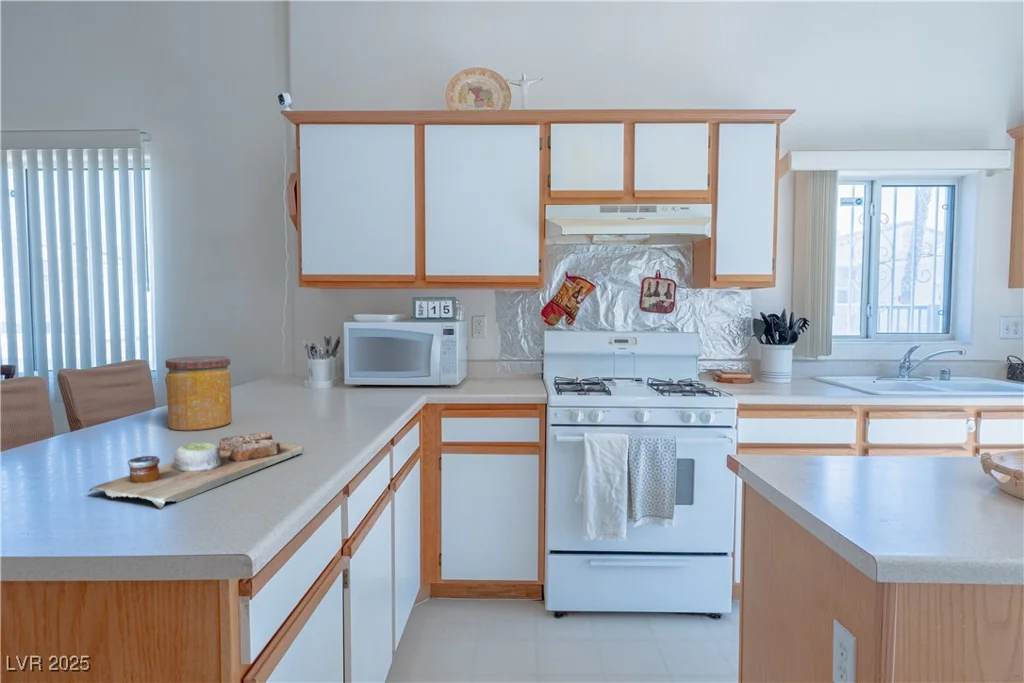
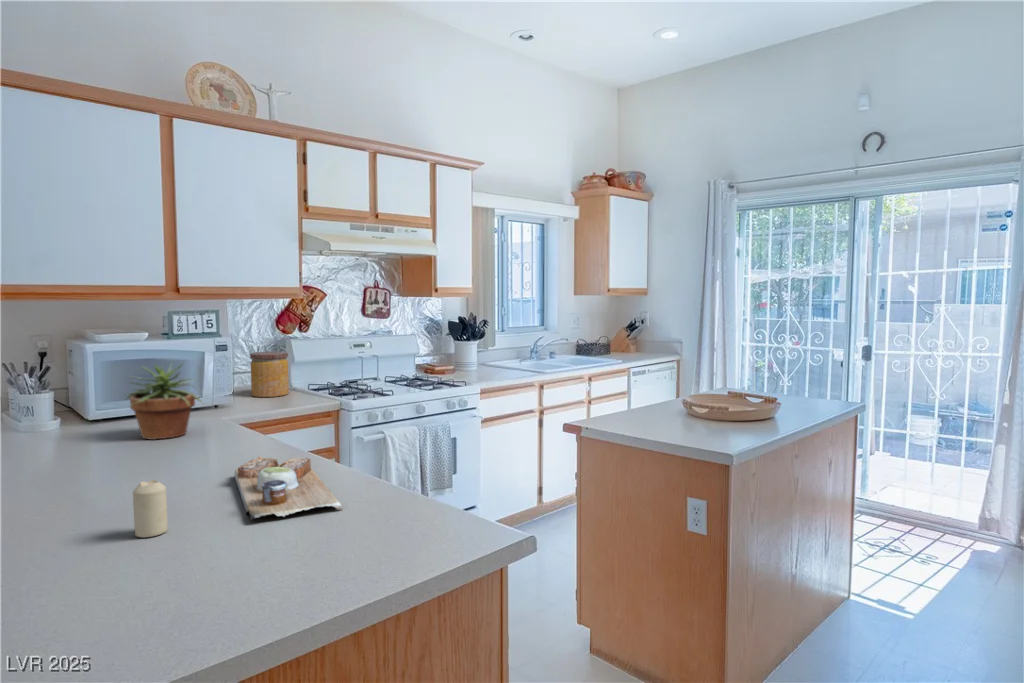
potted plant: none [303,335,386,404] -> present [127,361,201,440]
jar: present [165,356,232,431] -> present [250,351,289,397]
candle: none [31,429,68,483] -> present [133,480,168,537]

